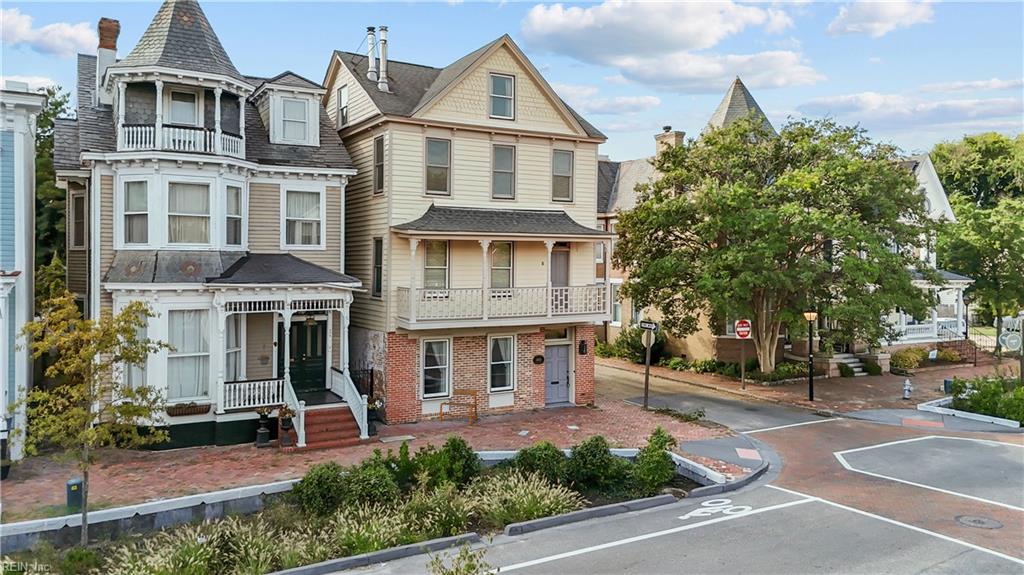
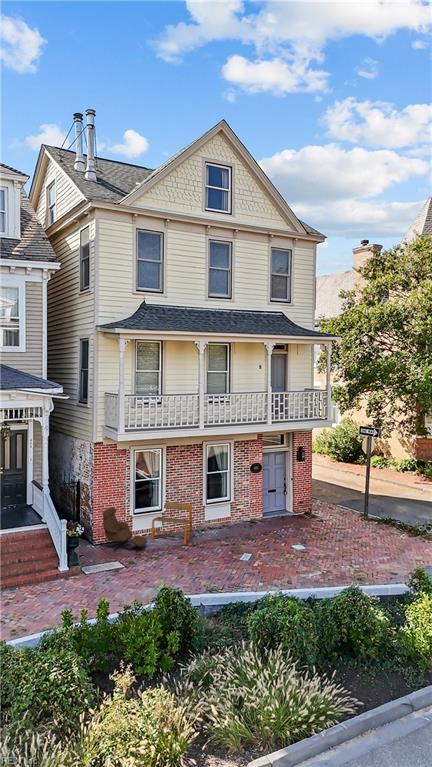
lounge chair: none [396,392,436,430] -> present [103,508,147,552]

